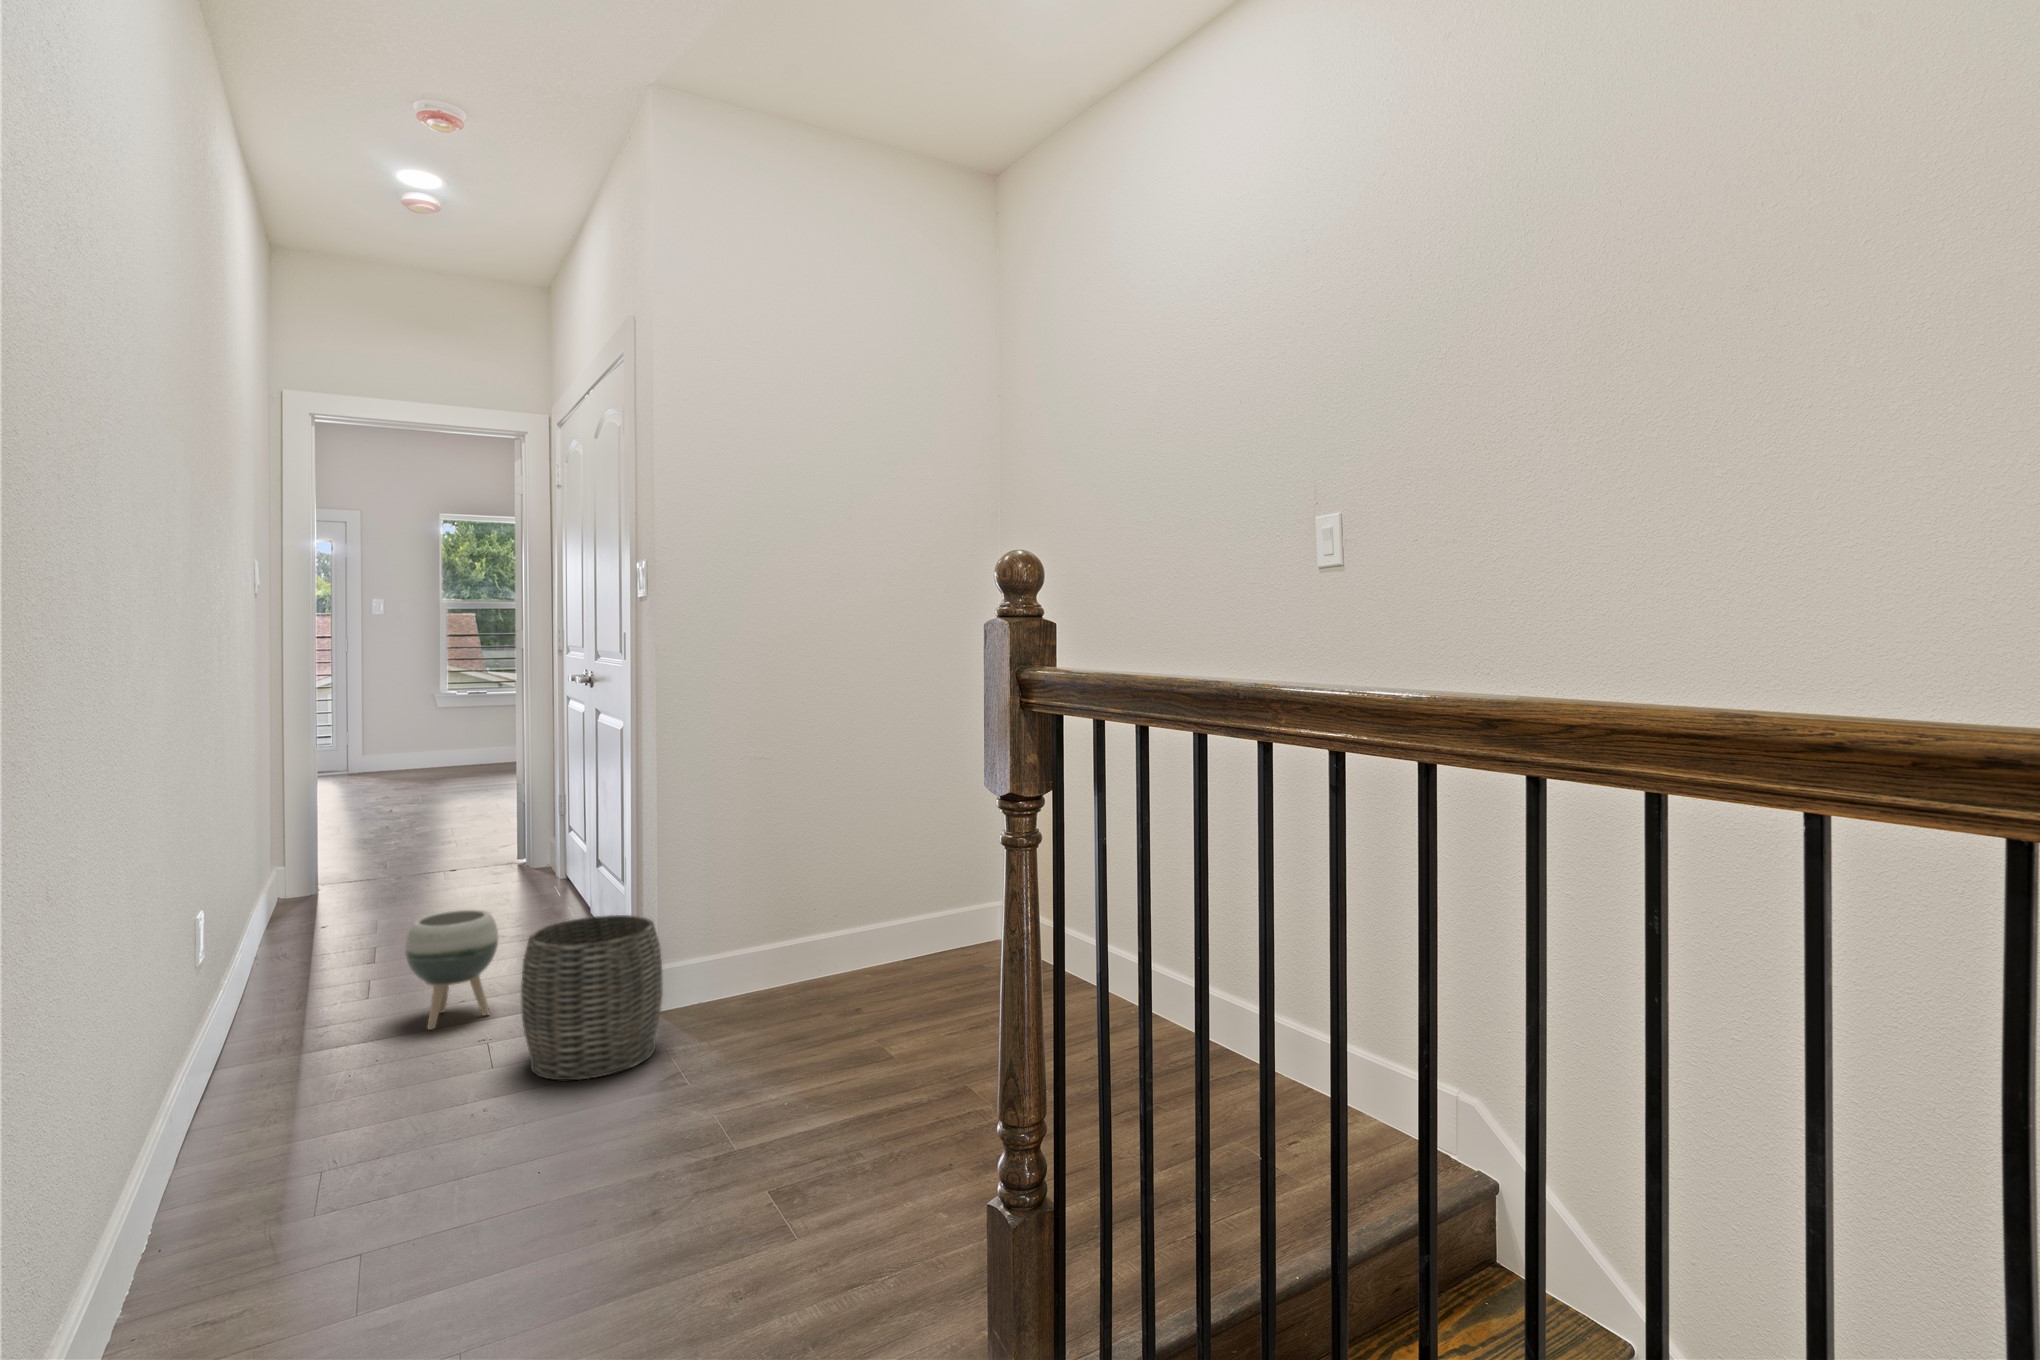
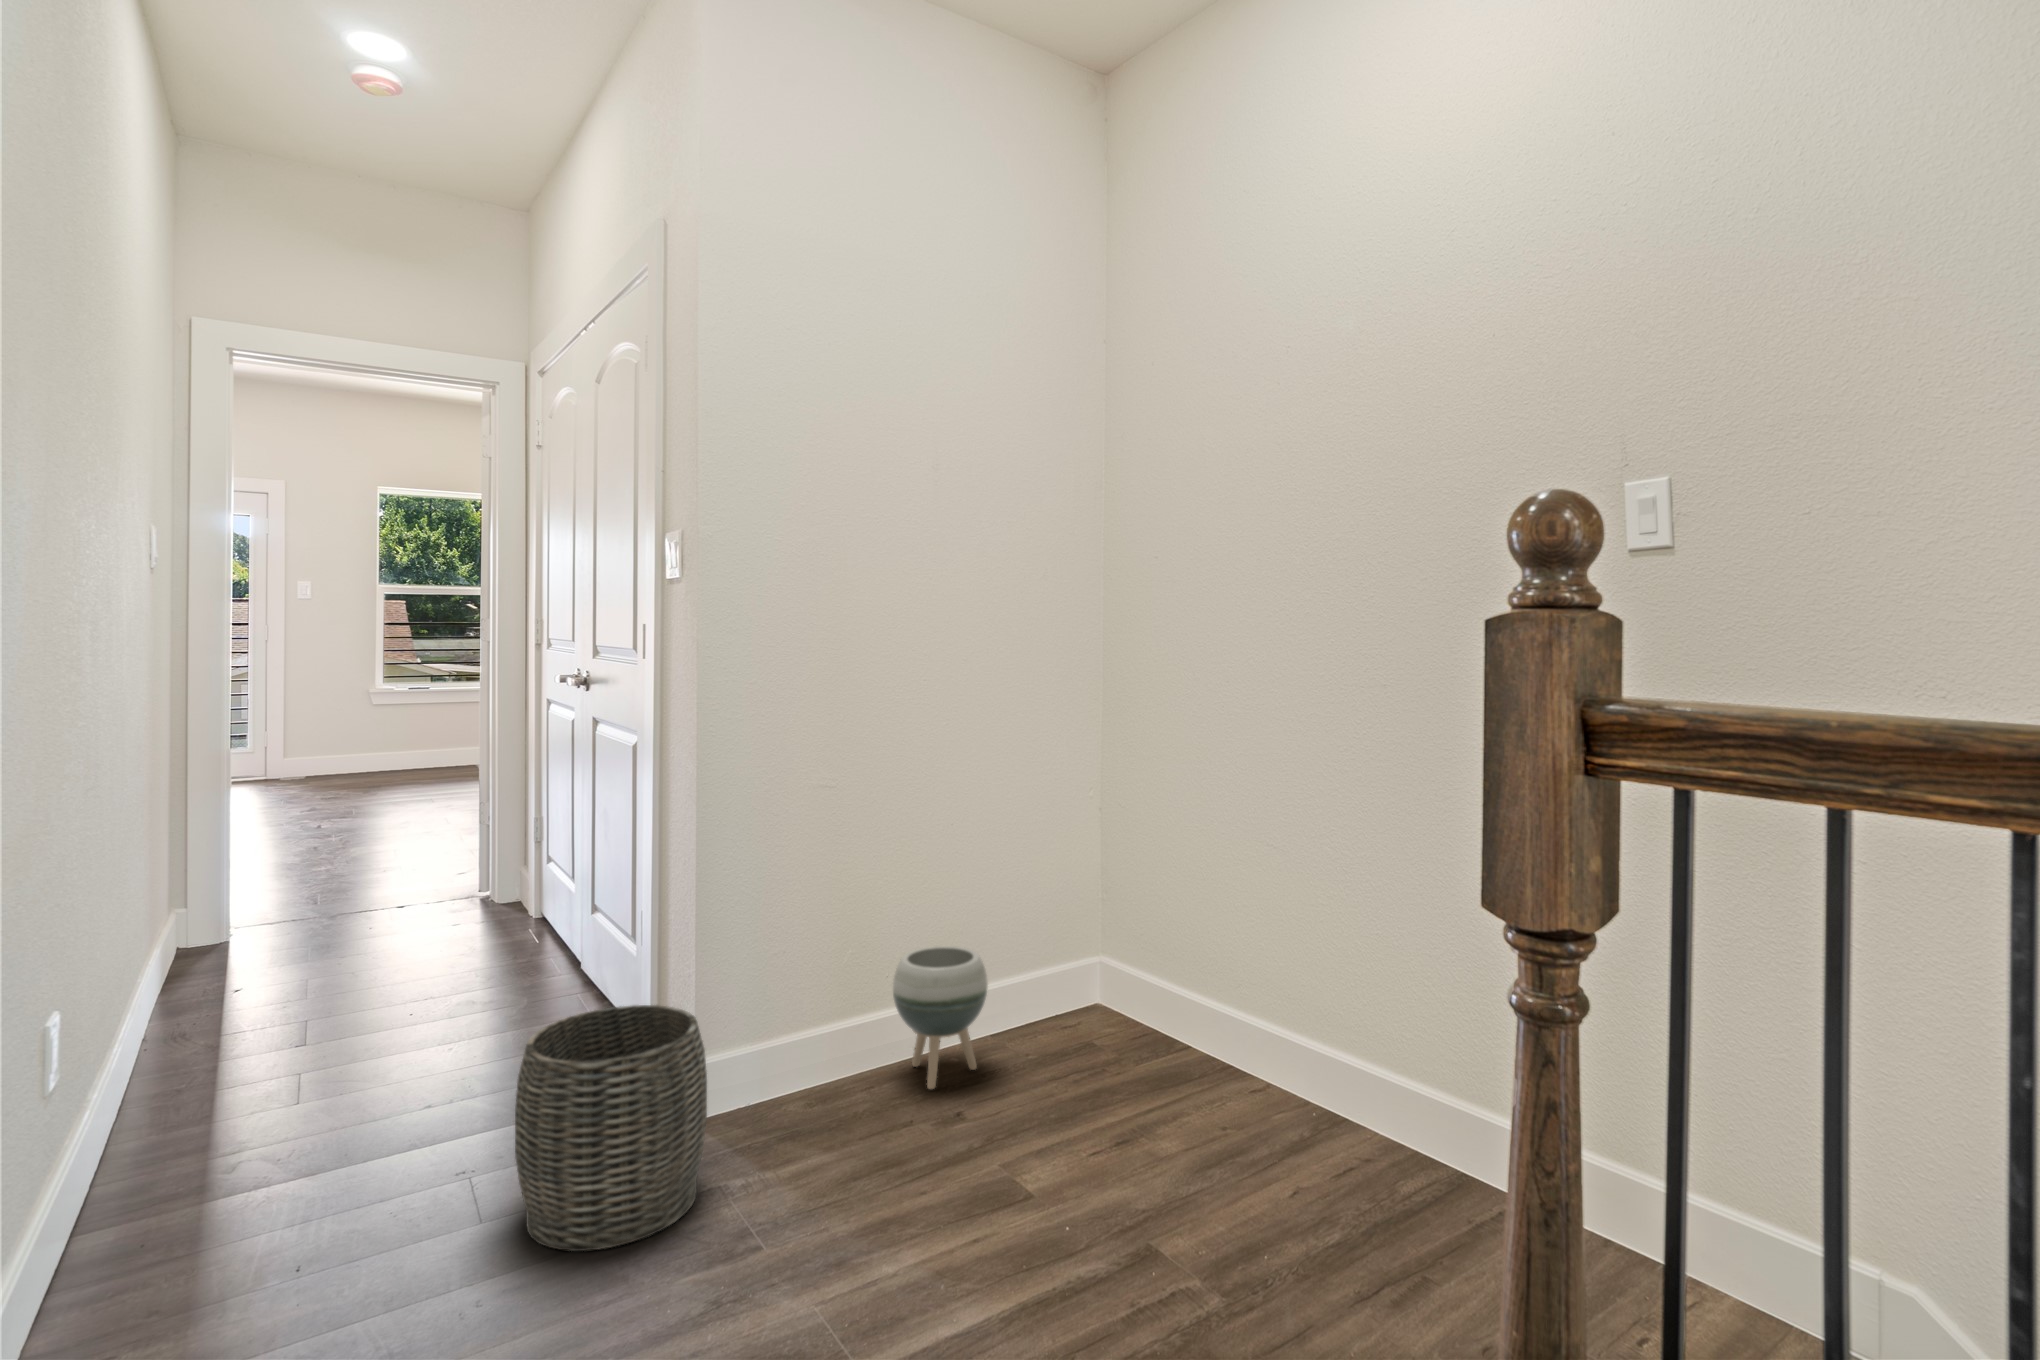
planter: present [405,910,498,1030] -> present [893,946,988,1089]

